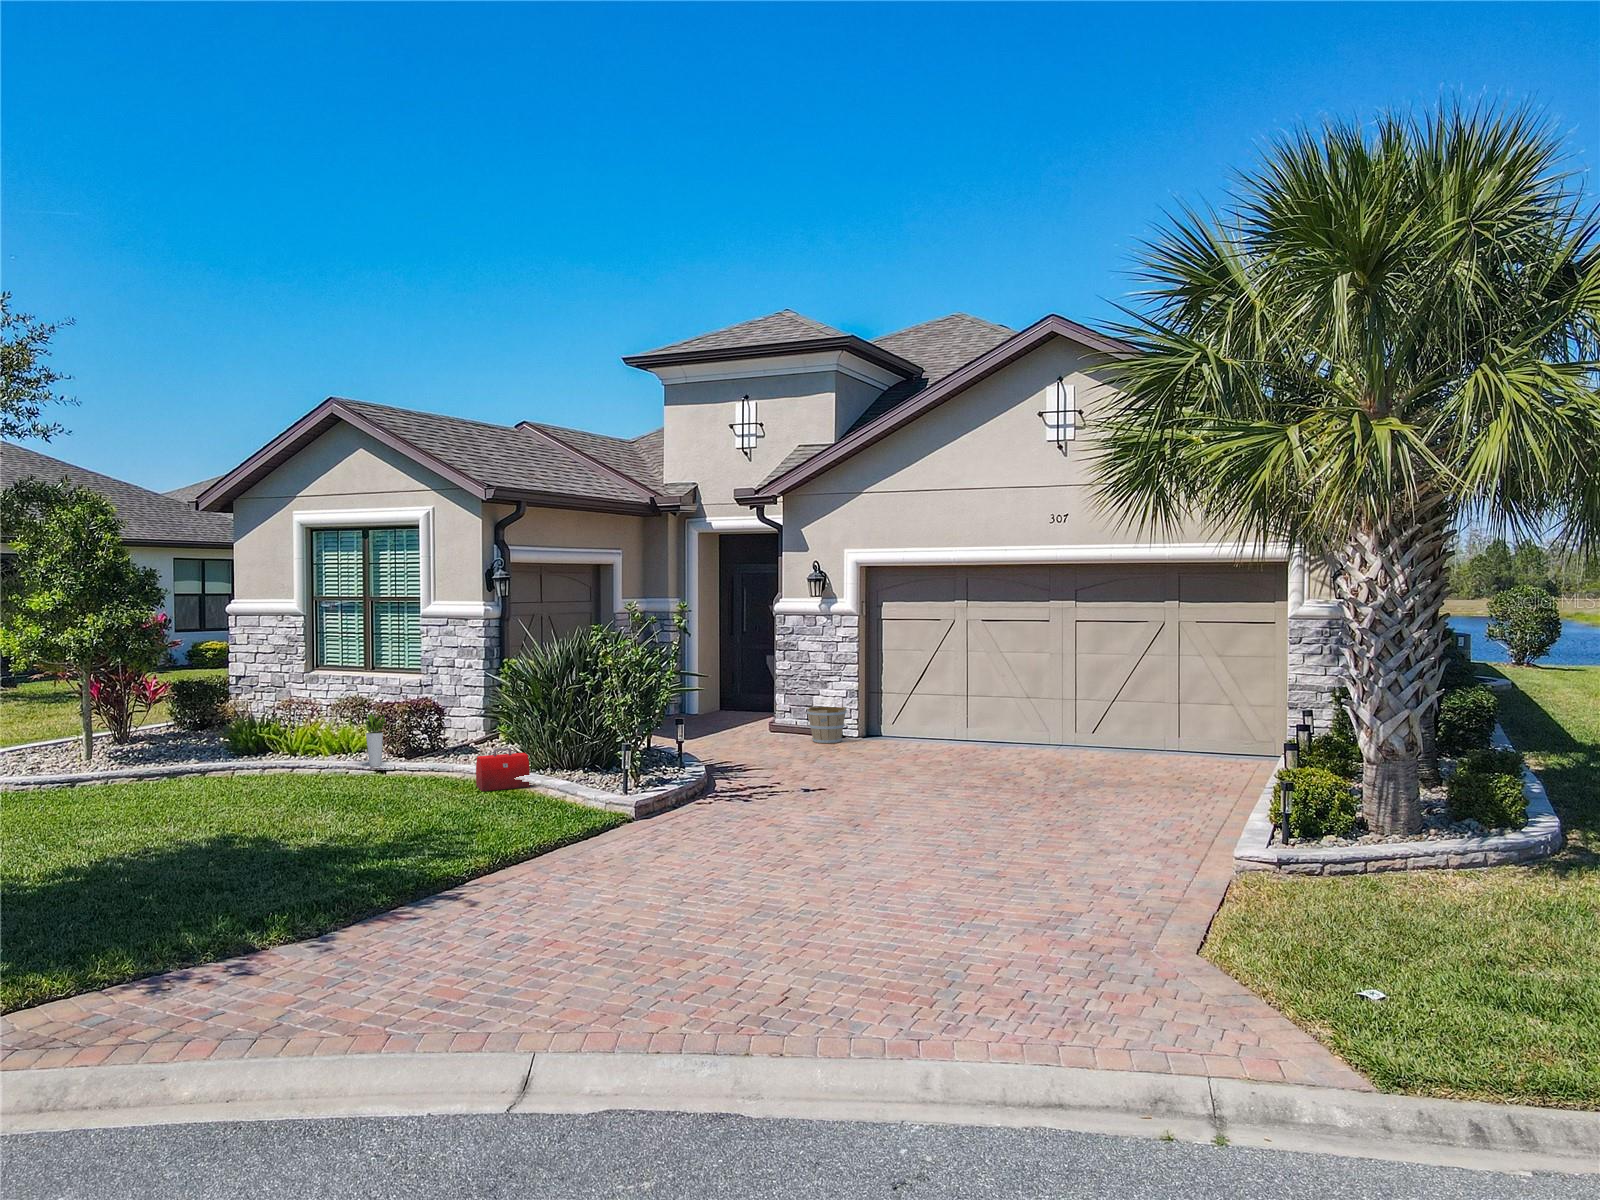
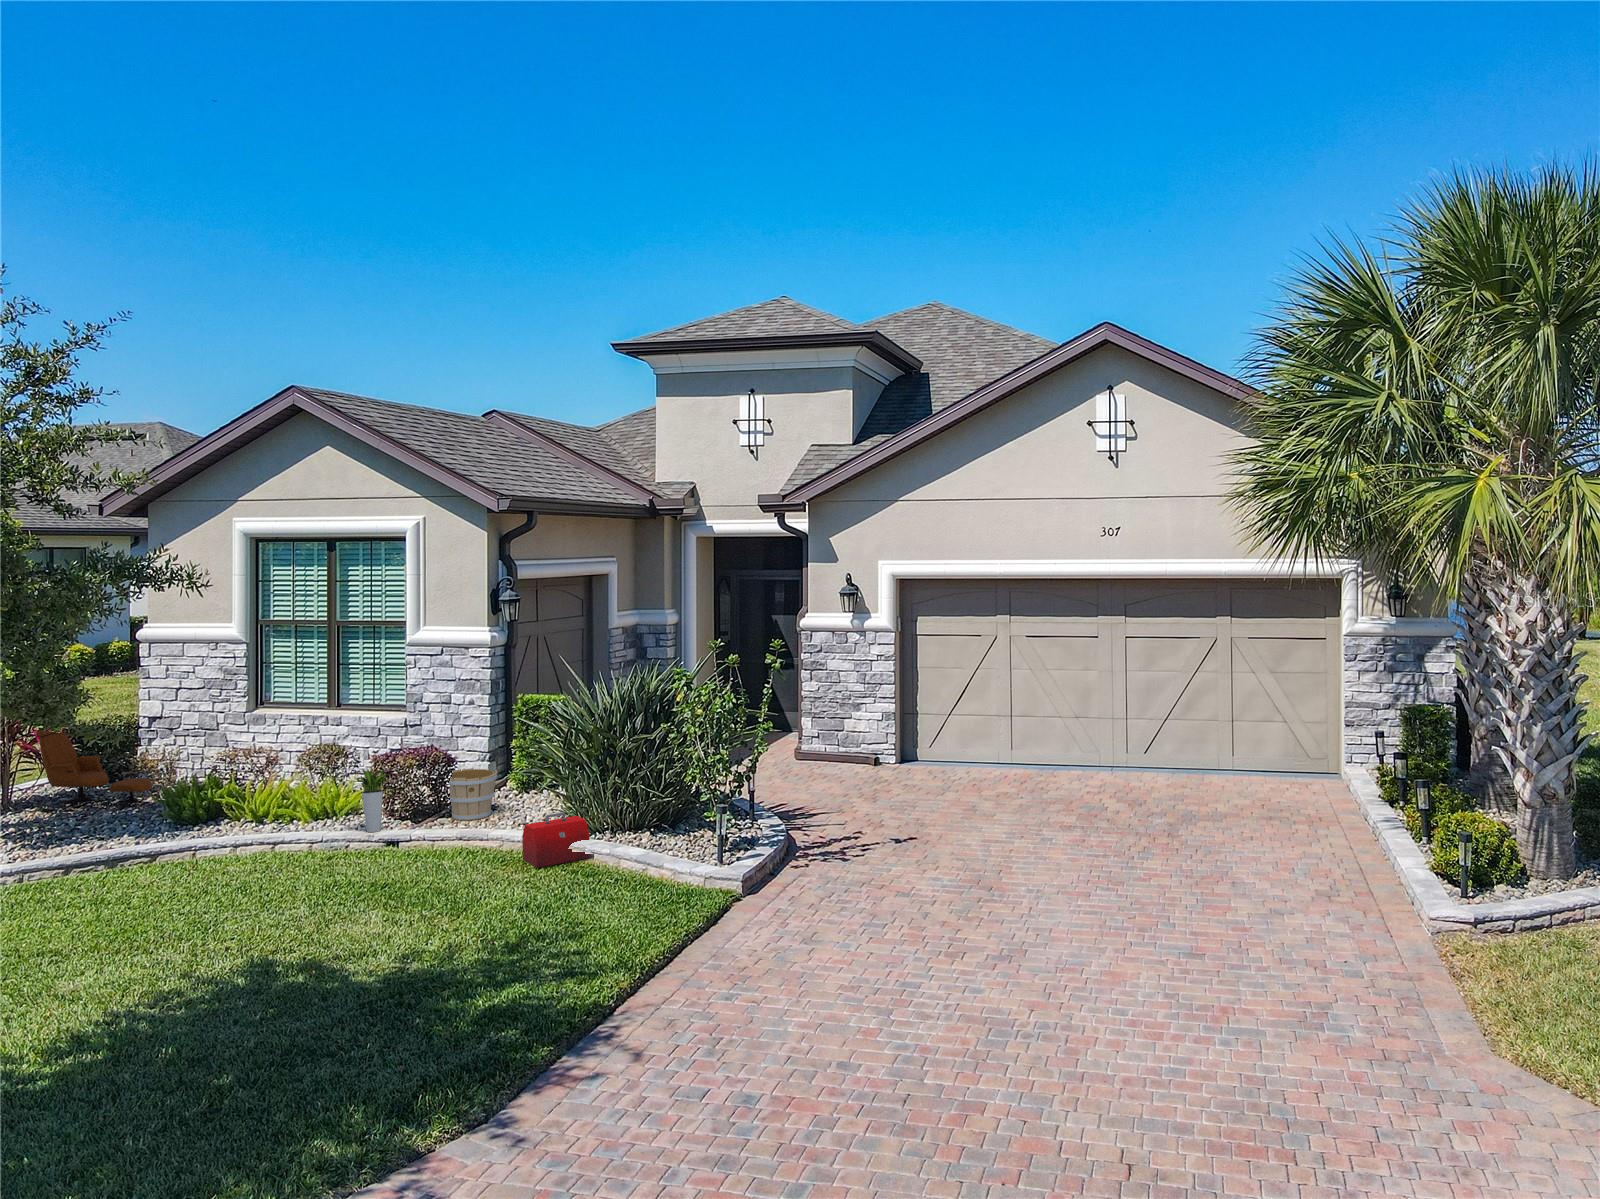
lounge chair: none [134,676,221,747] -> present [36,730,152,811]
wooden bucket: present [807,706,847,744] -> present [449,768,497,821]

